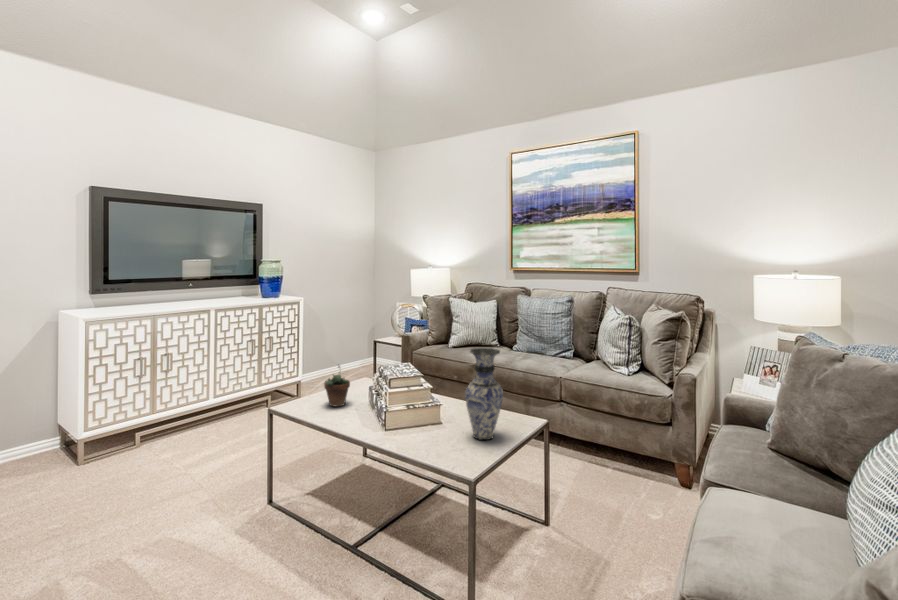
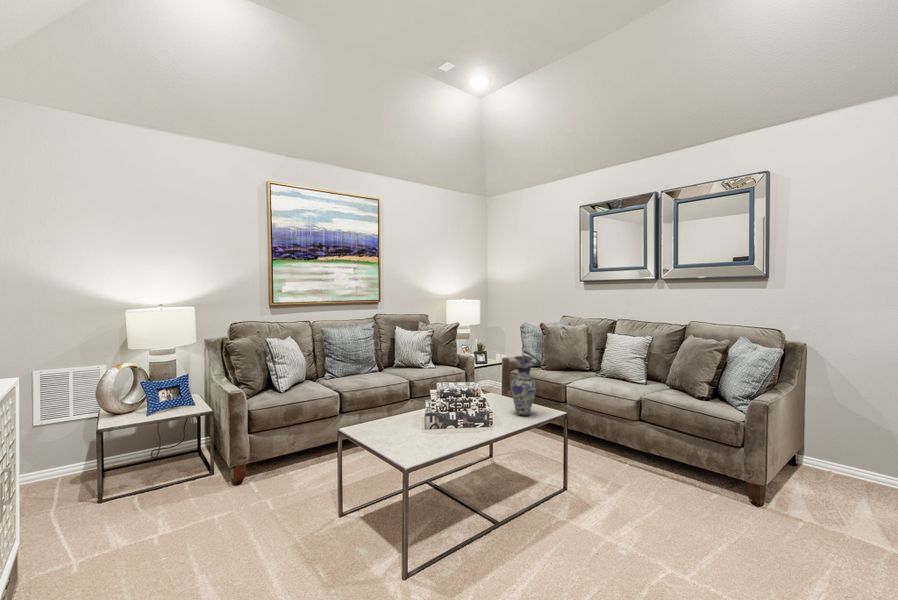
succulent plant: present [324,366,350,406] -> none [415,402,440,445]

